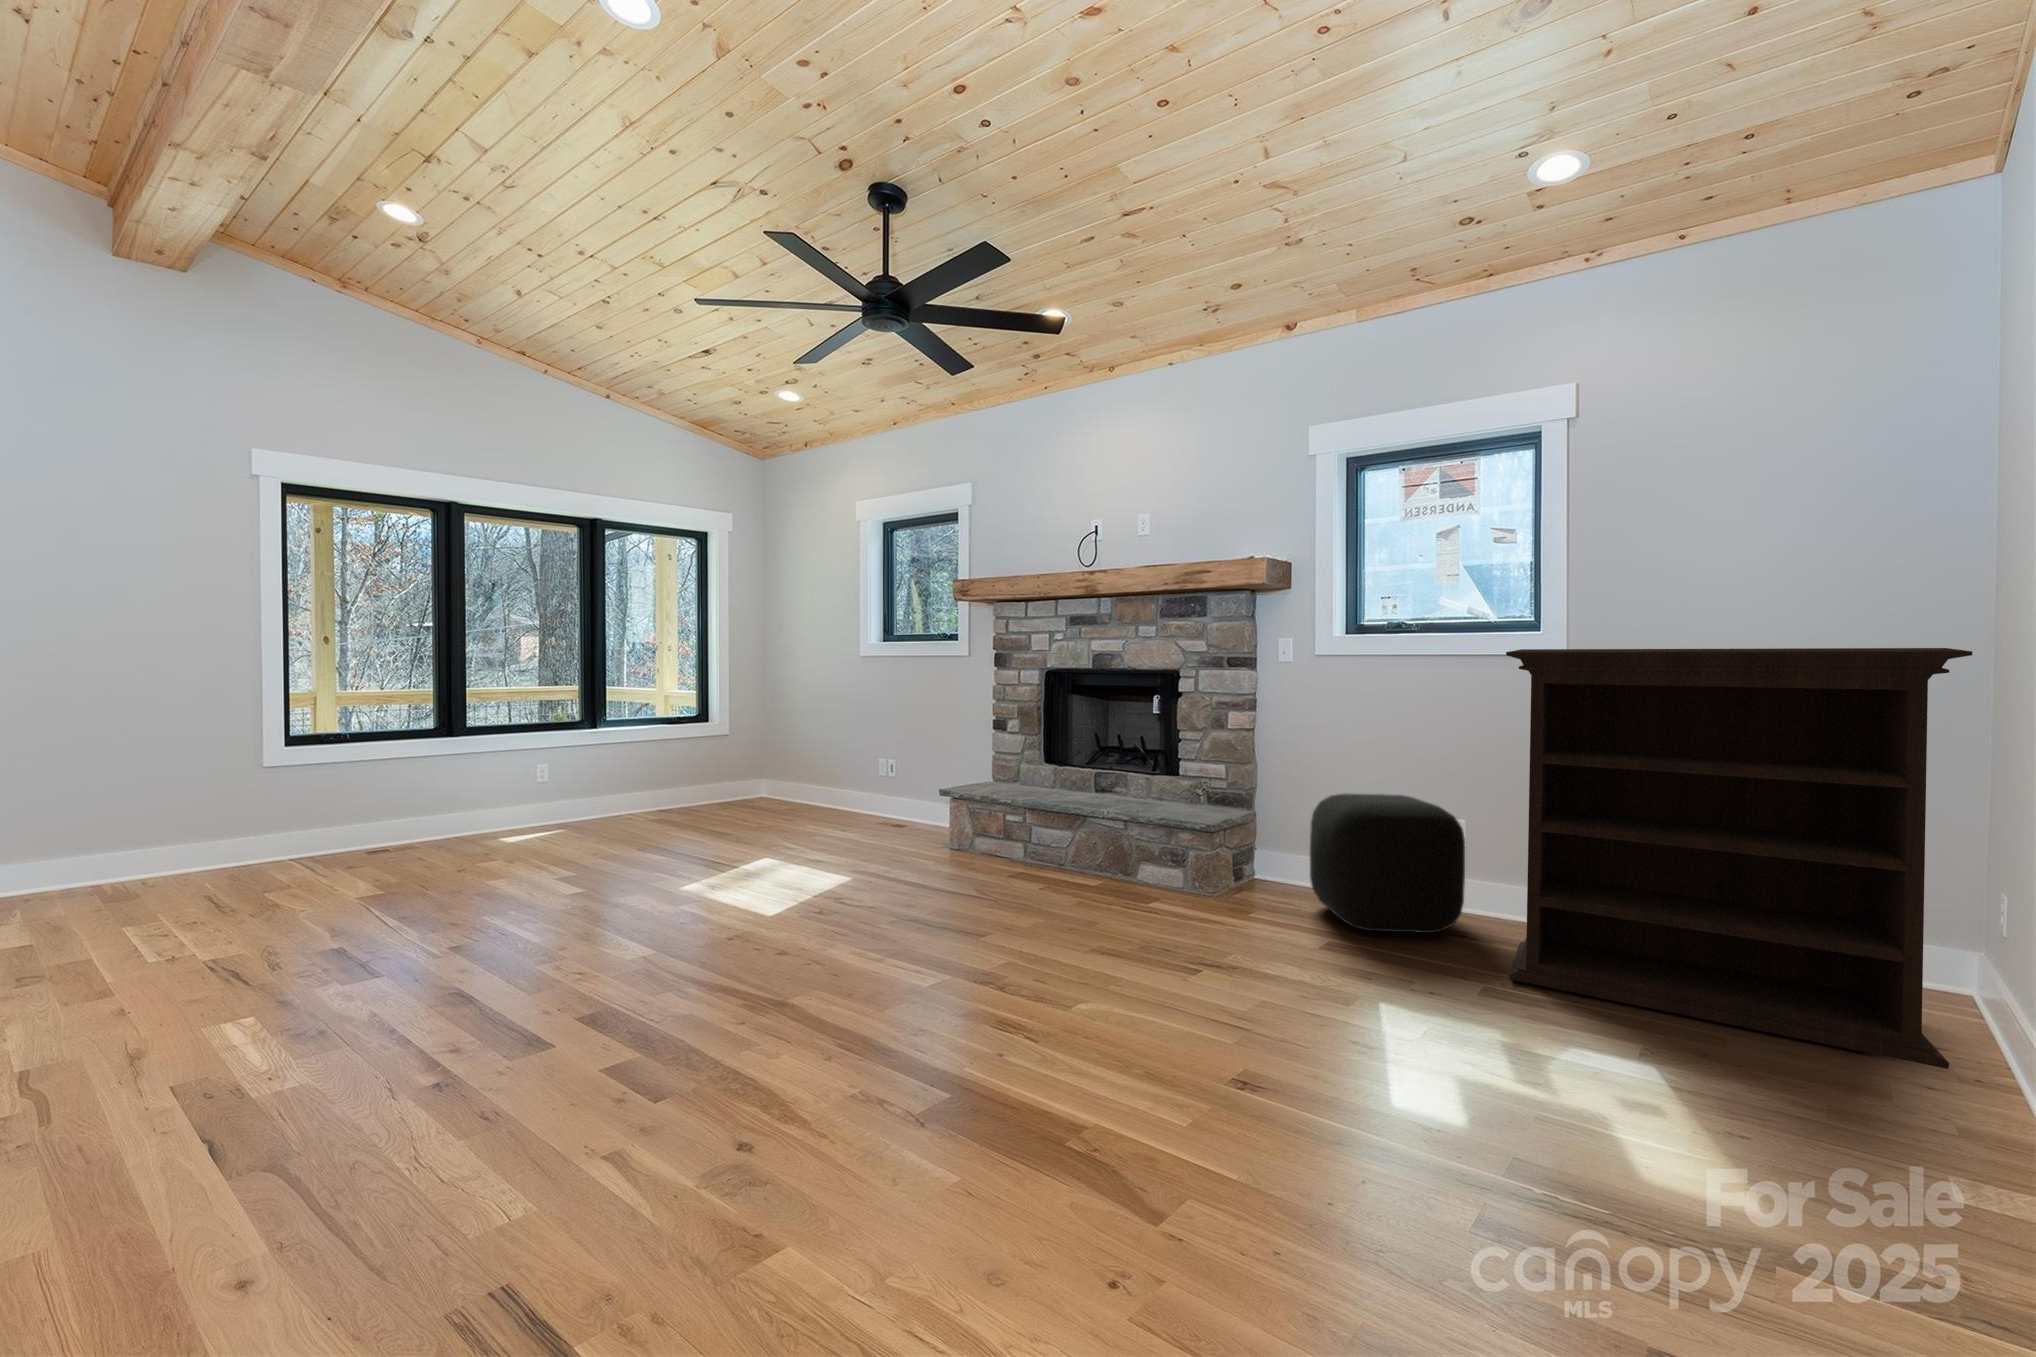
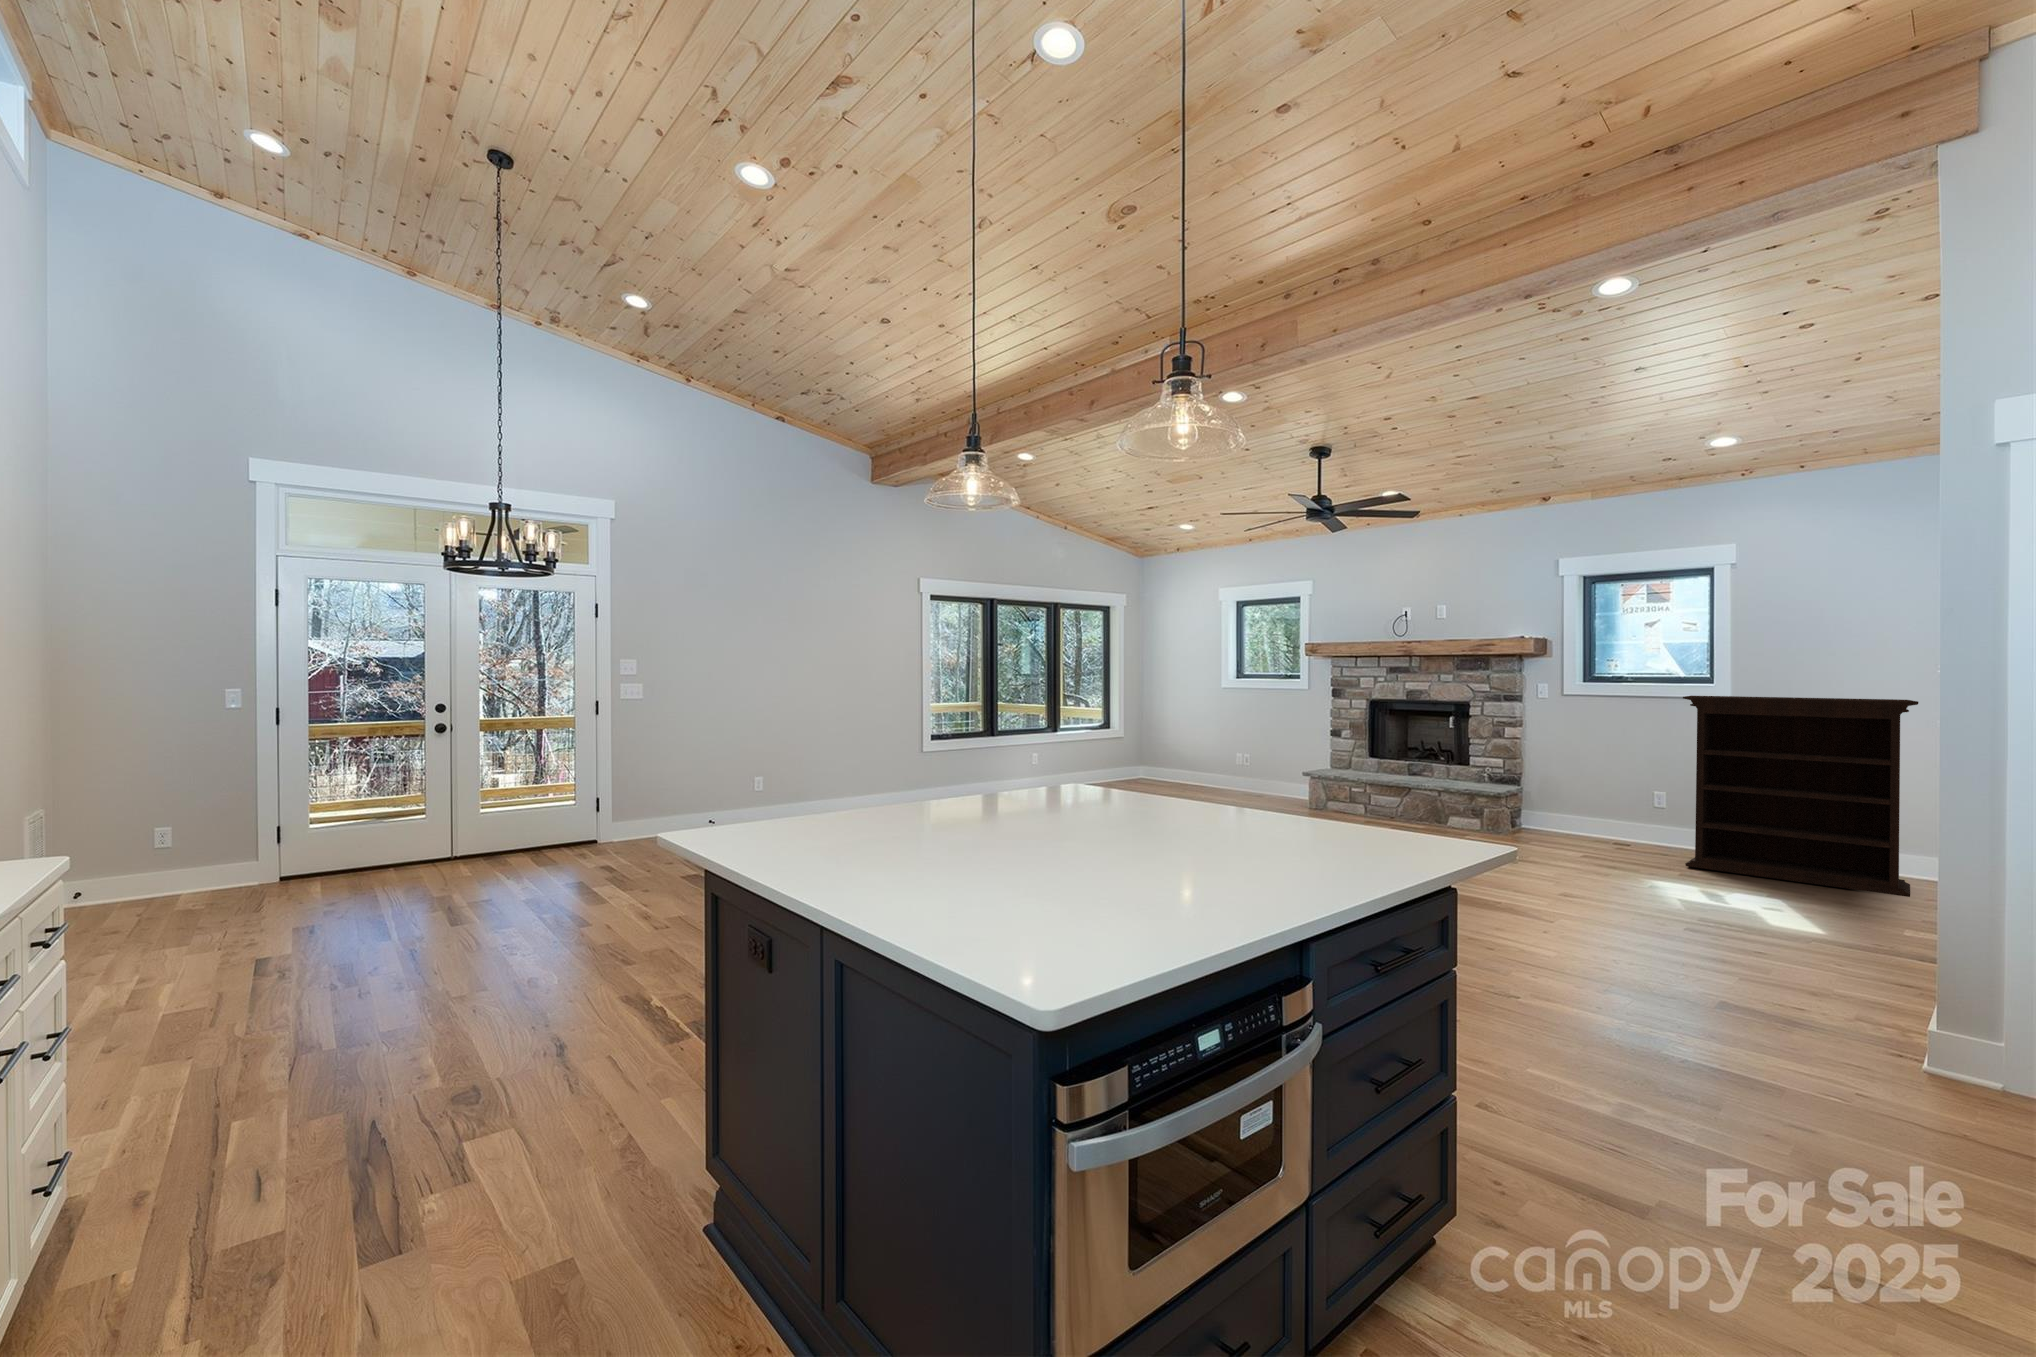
ottoman: present [1310,794,1465,933] -> none [1564,775,1663,851]

